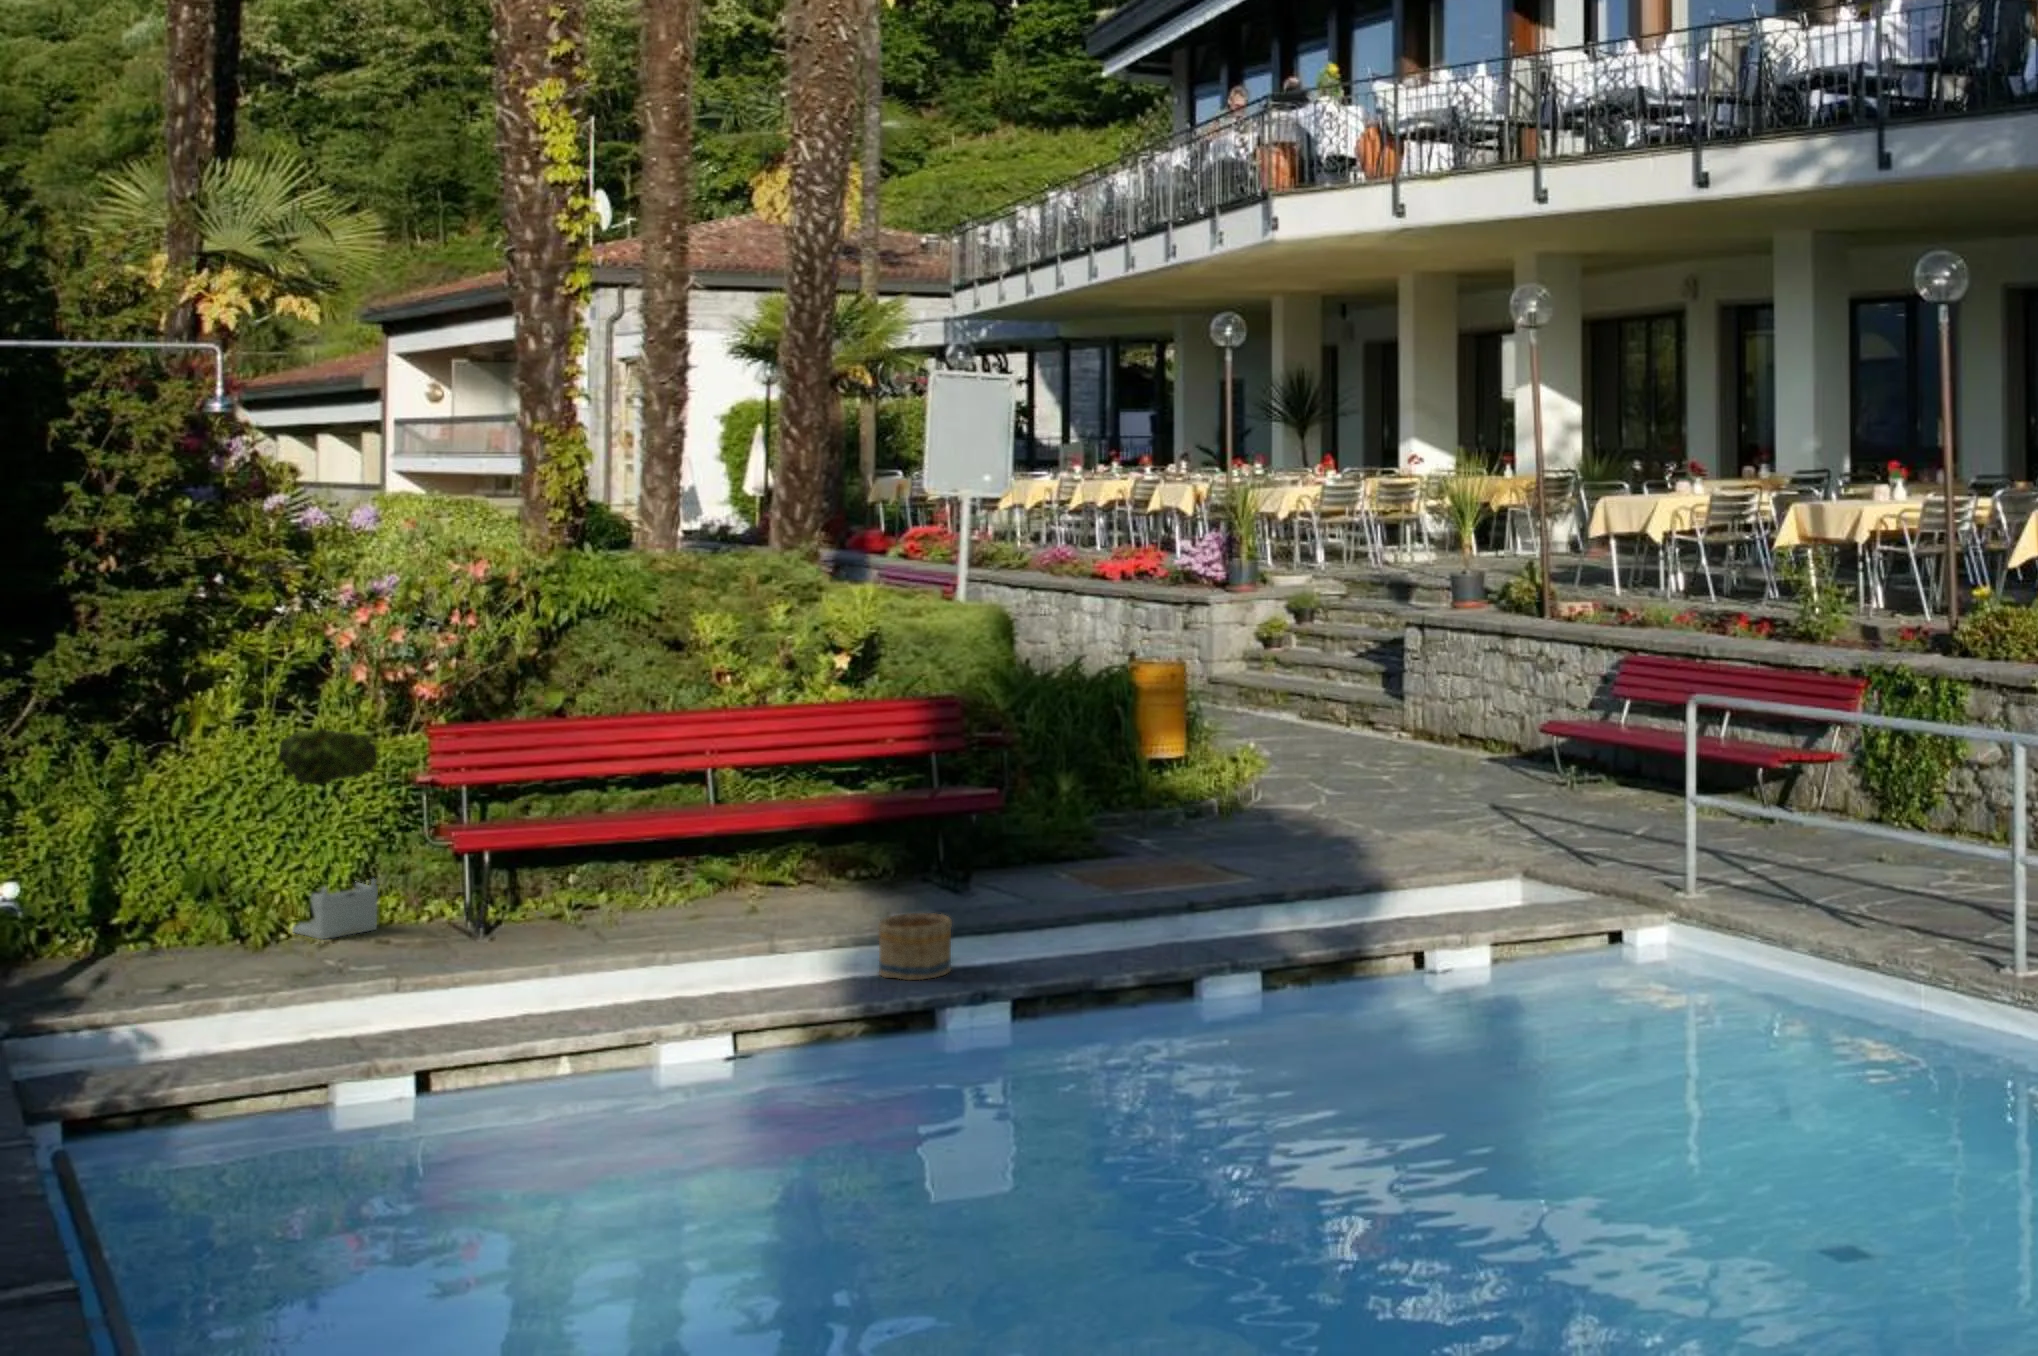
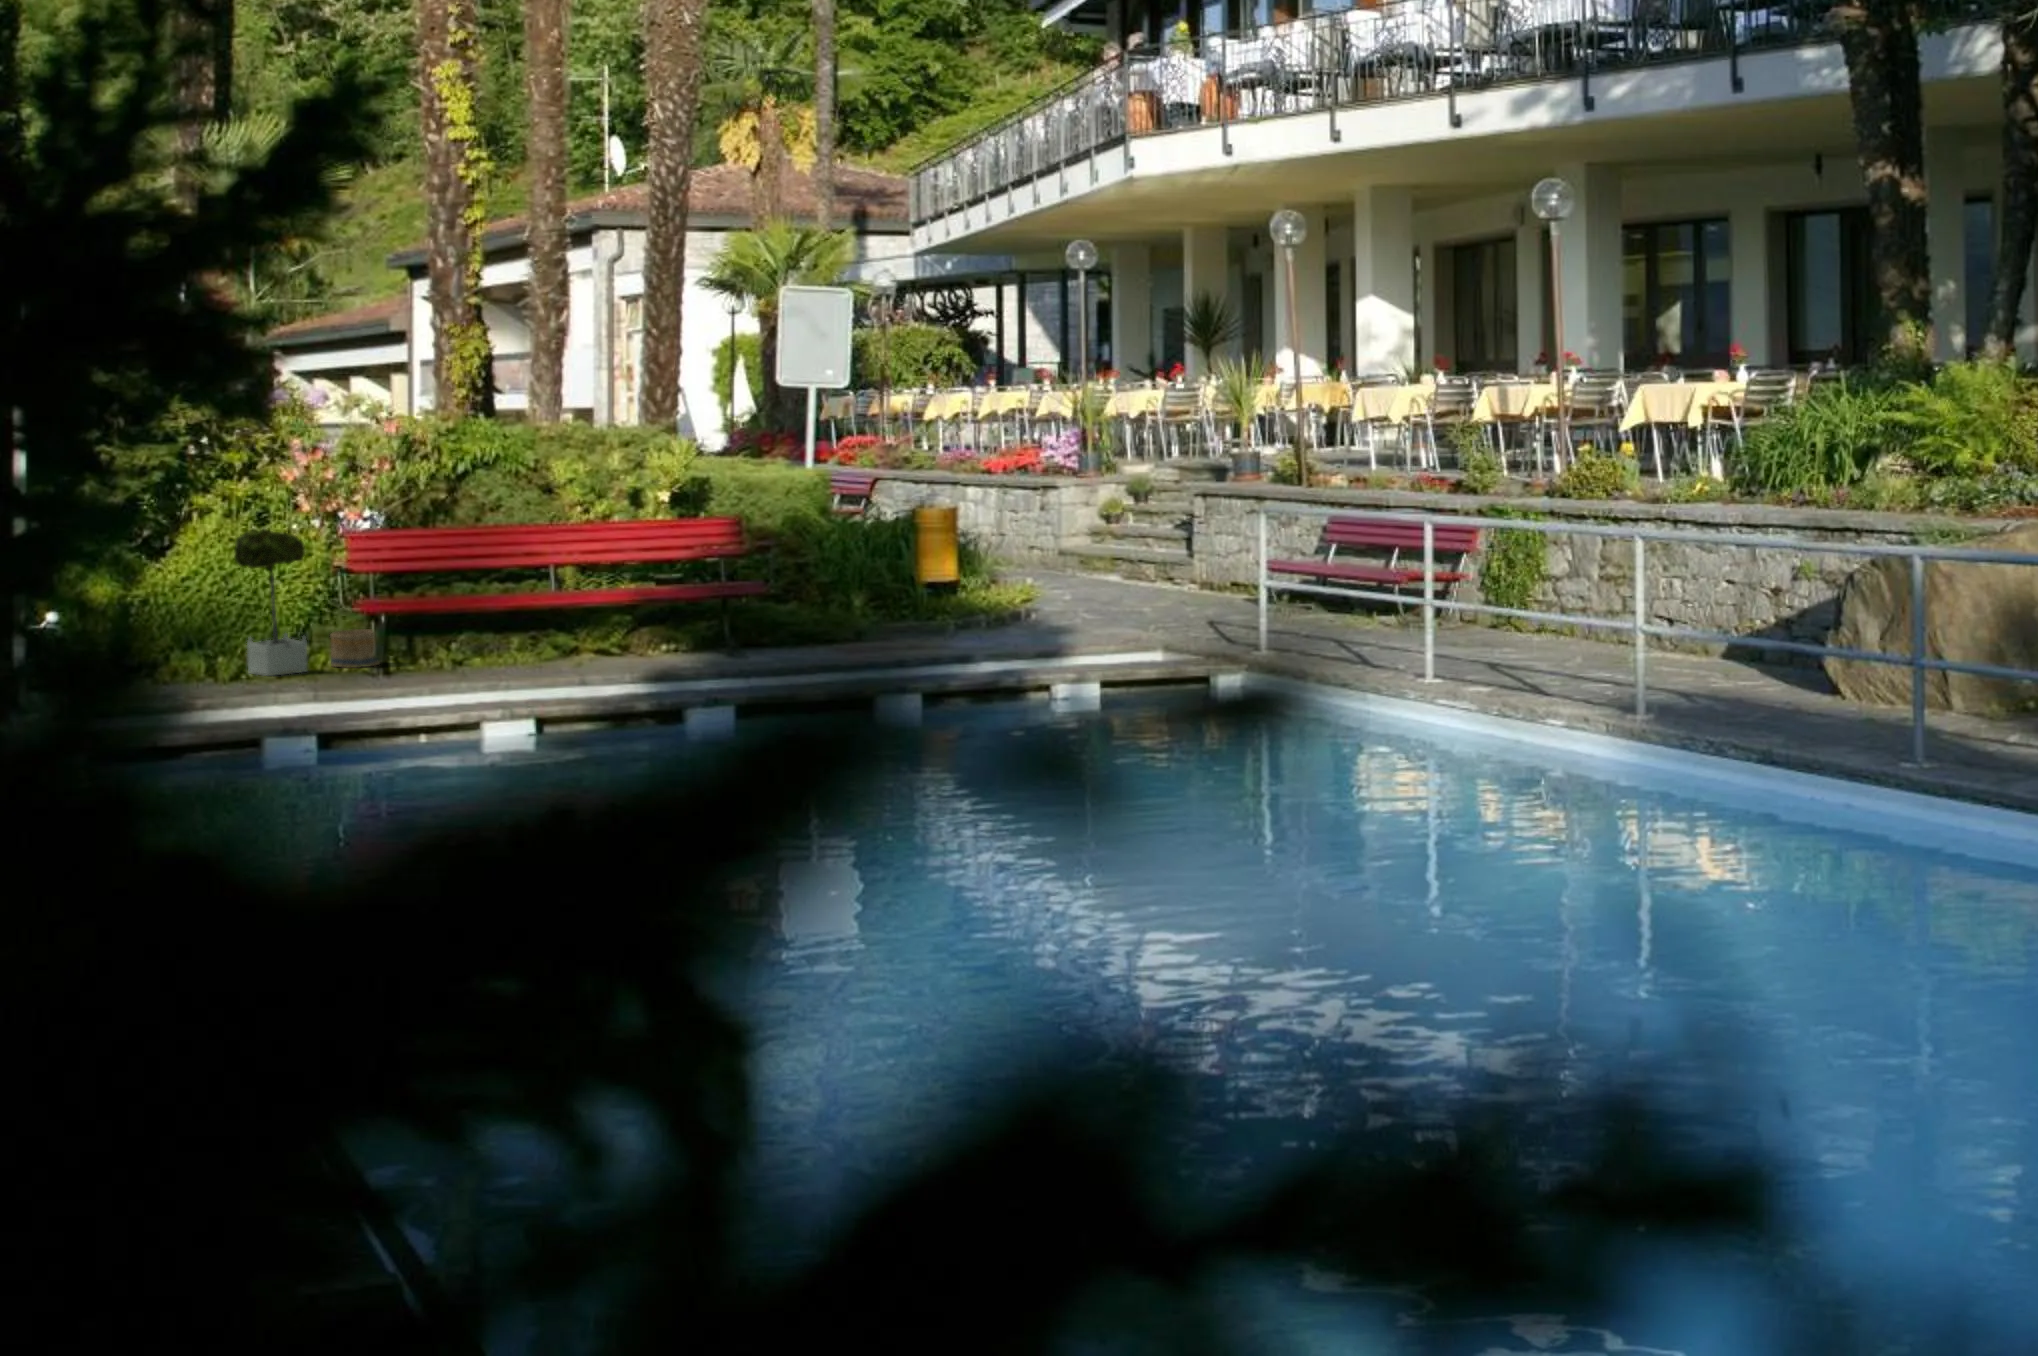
basket: present [878,913,952,980] -> present [330,629,379,668]

